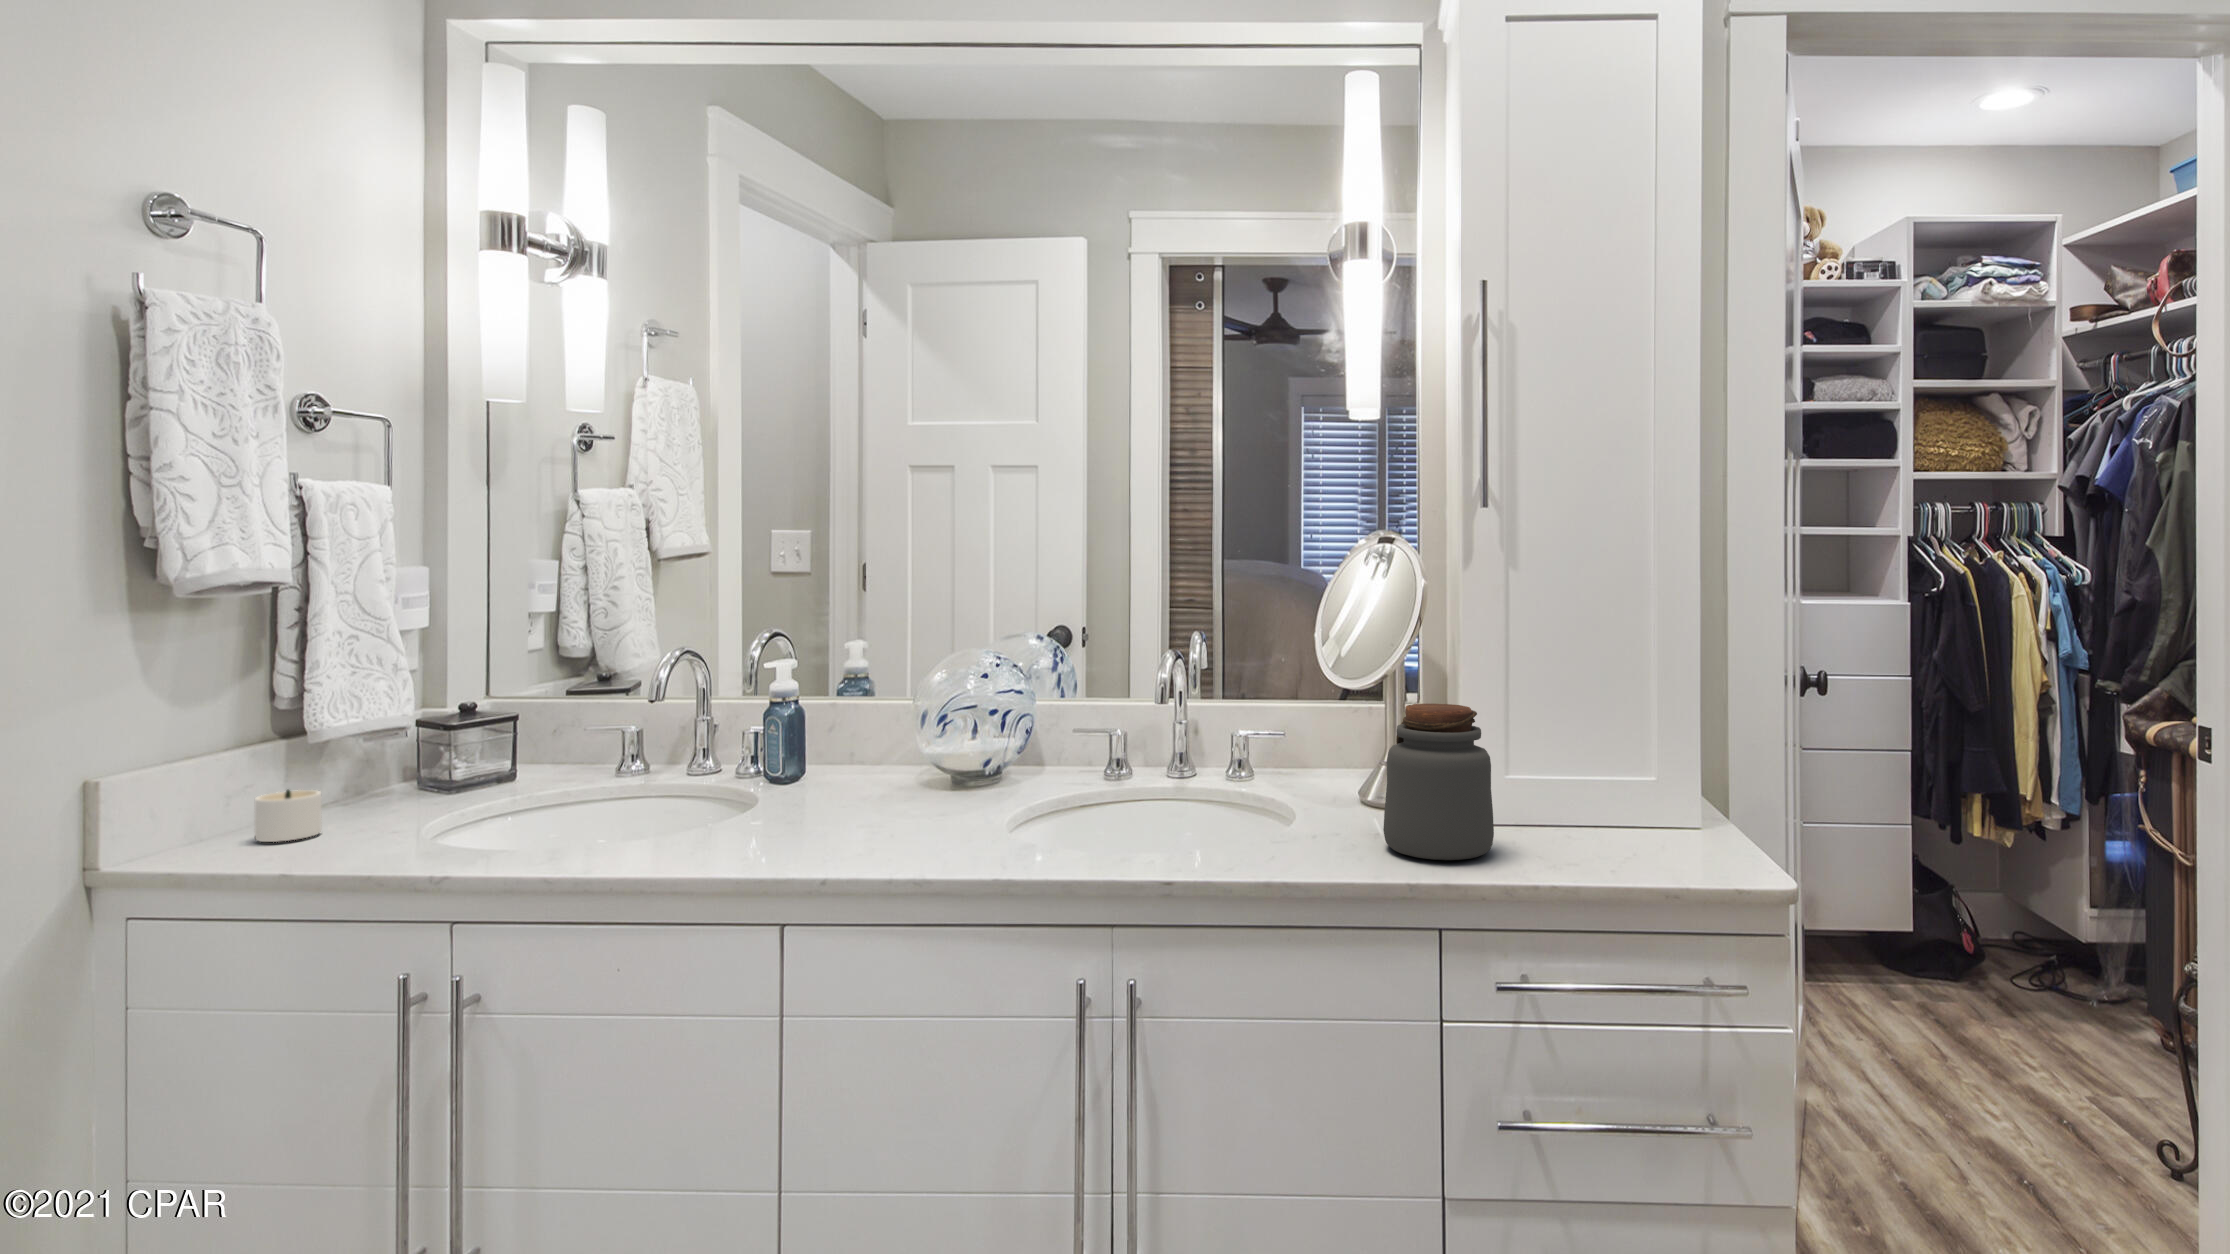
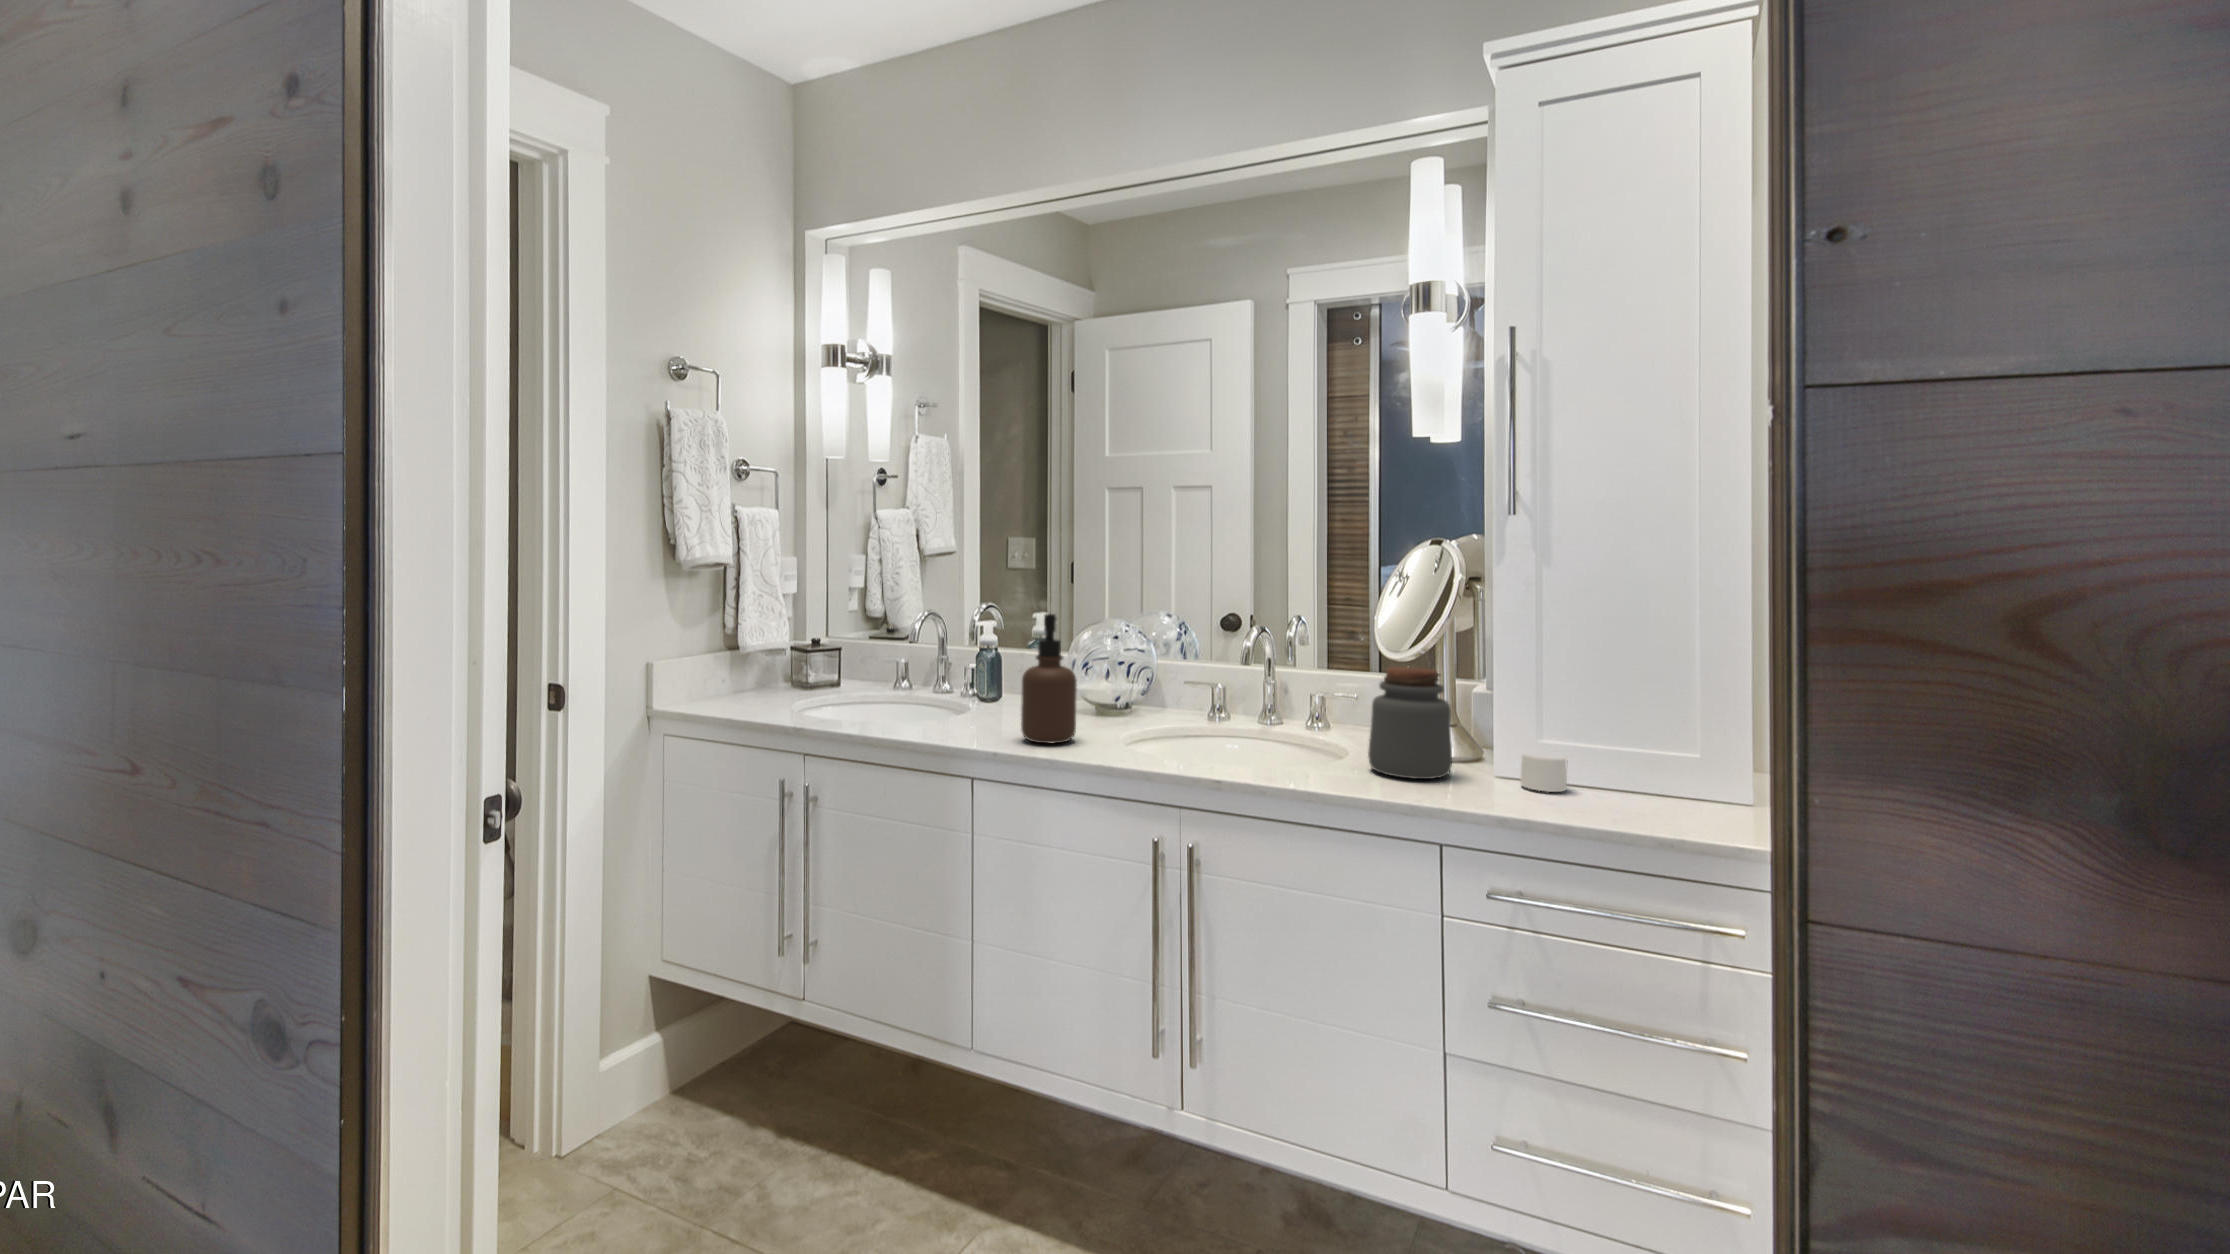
soap dispenser: none [861,648,950,855] -> present [1021,614,1077,743]
candle: present [255,790,321,842] -> present [1521,754,1567,792]

